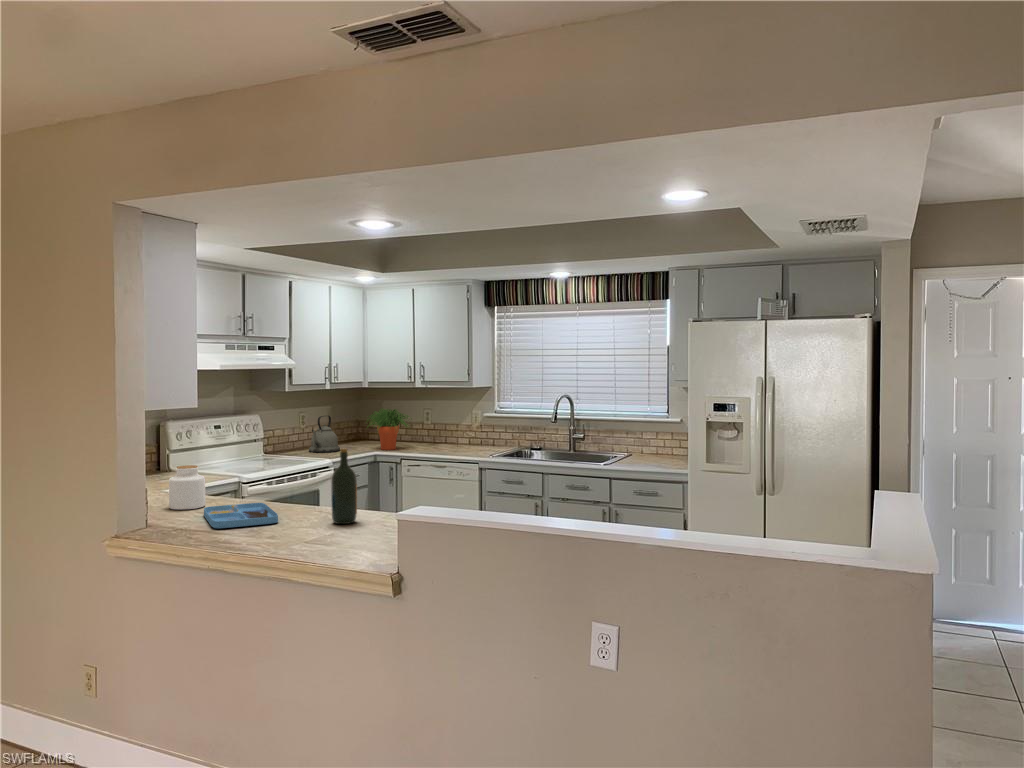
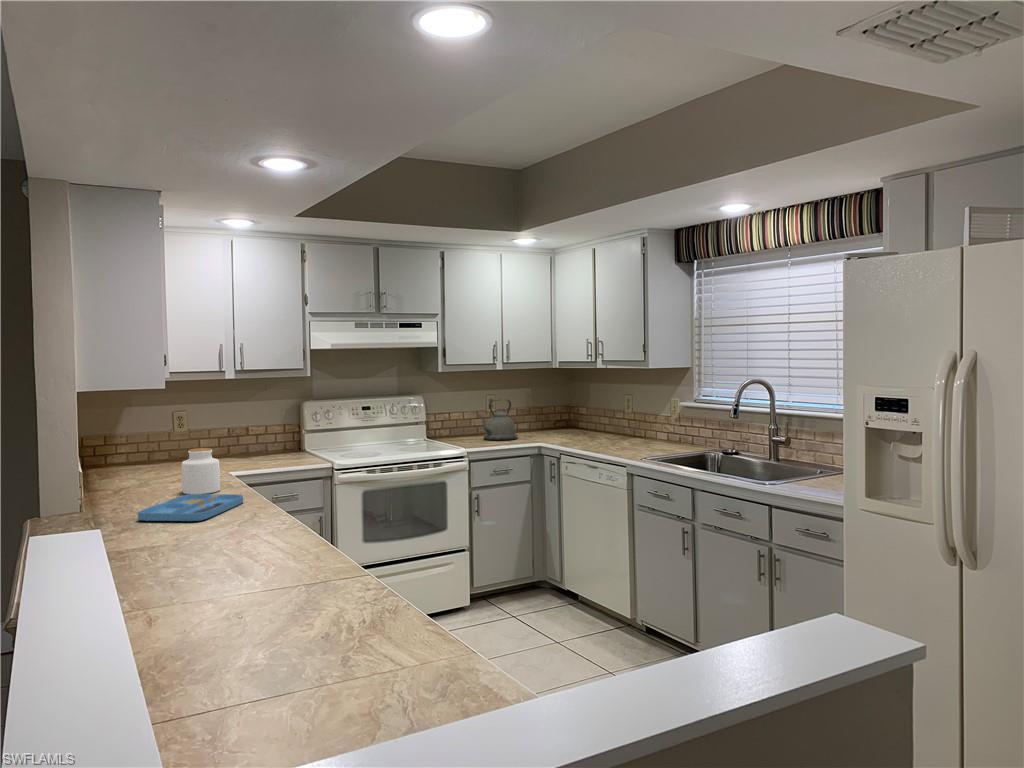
potted plant: present [367,408,409,450] -> none [539,393,595,442]
wine bottle: present [331,448,357,524] -> none [236,440,269,532]

